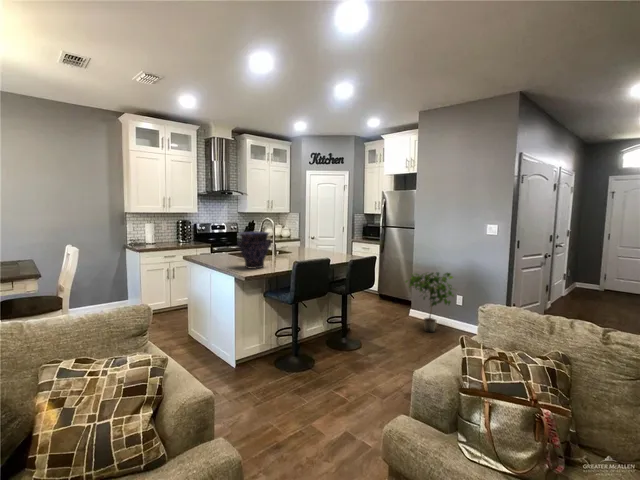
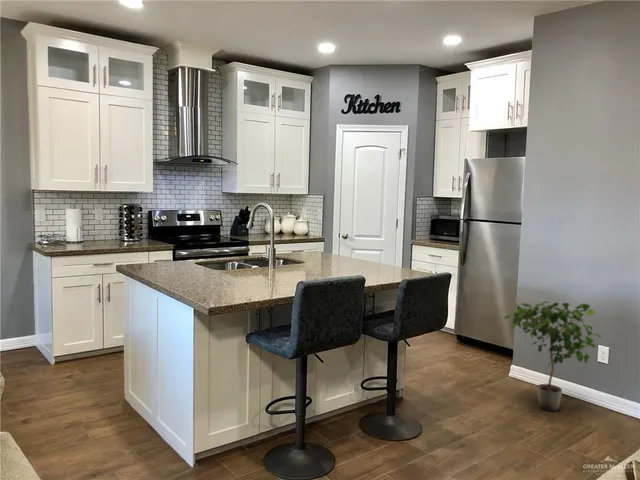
vase: present [237,232,271,269] -> none [196,223,260,289]

